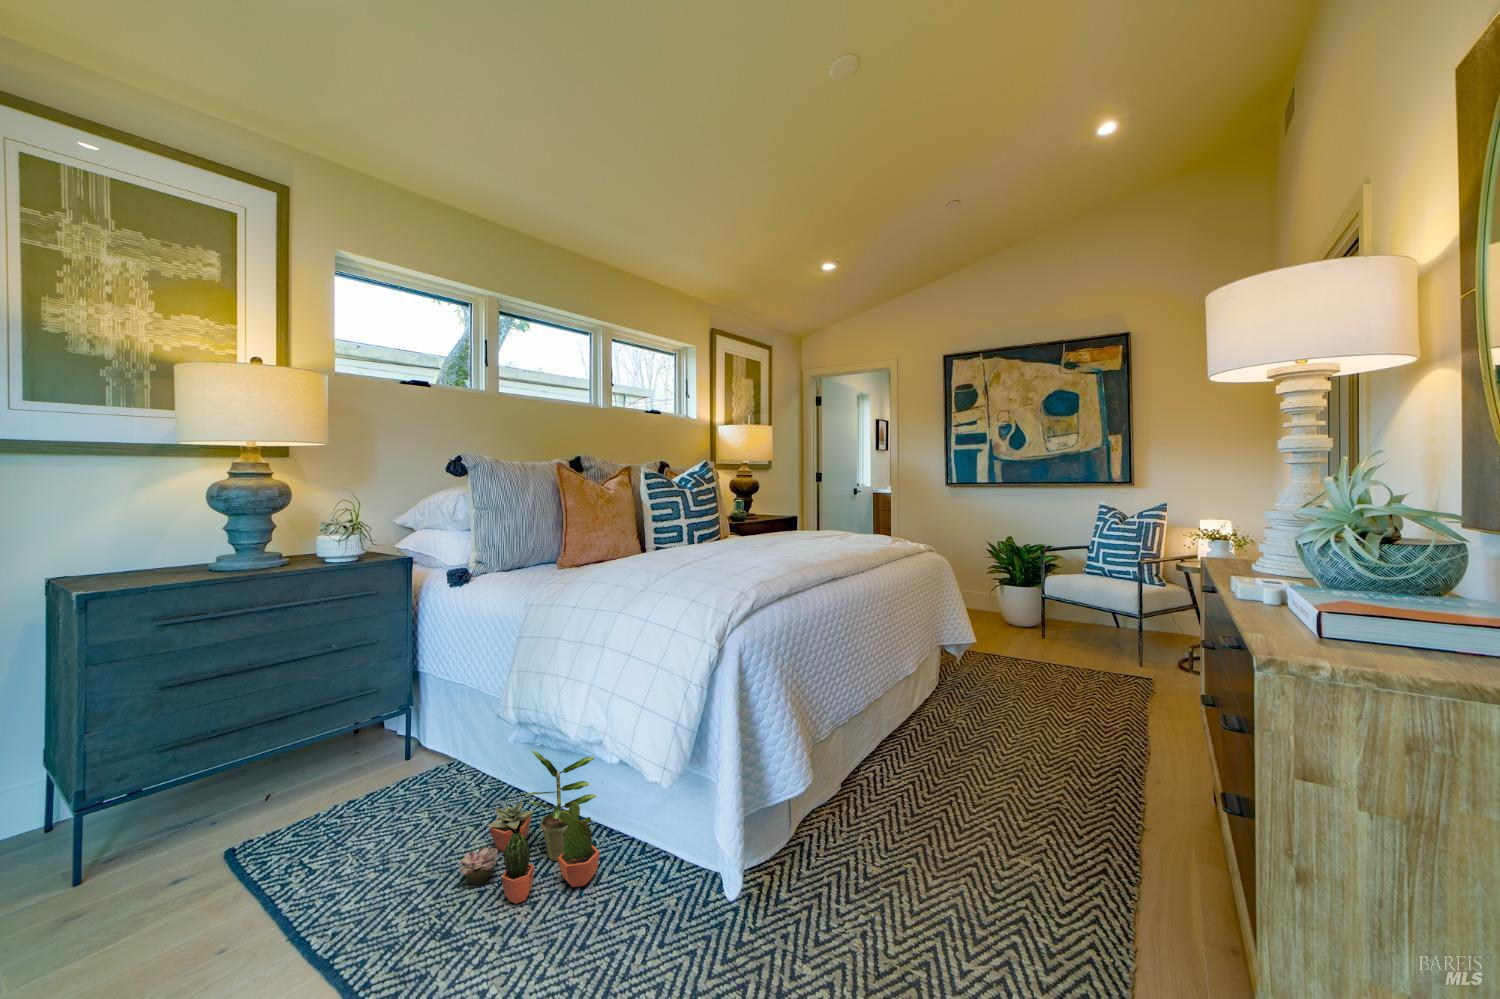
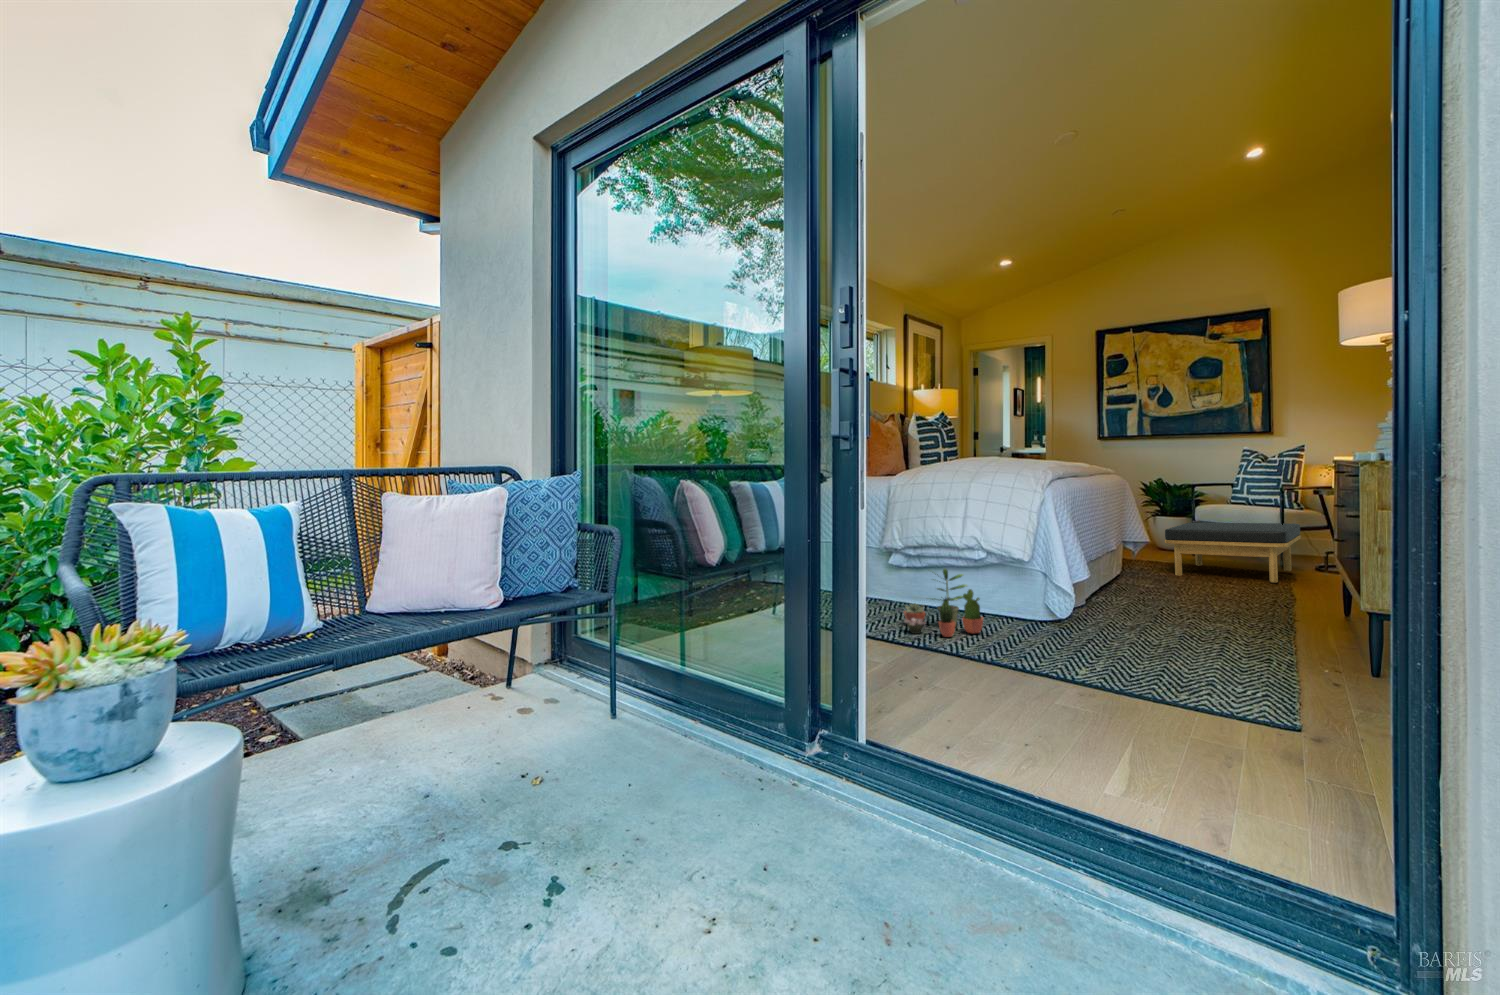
ottoman: none [990,602,1159,705] -> present [1165,523,1301,583]

